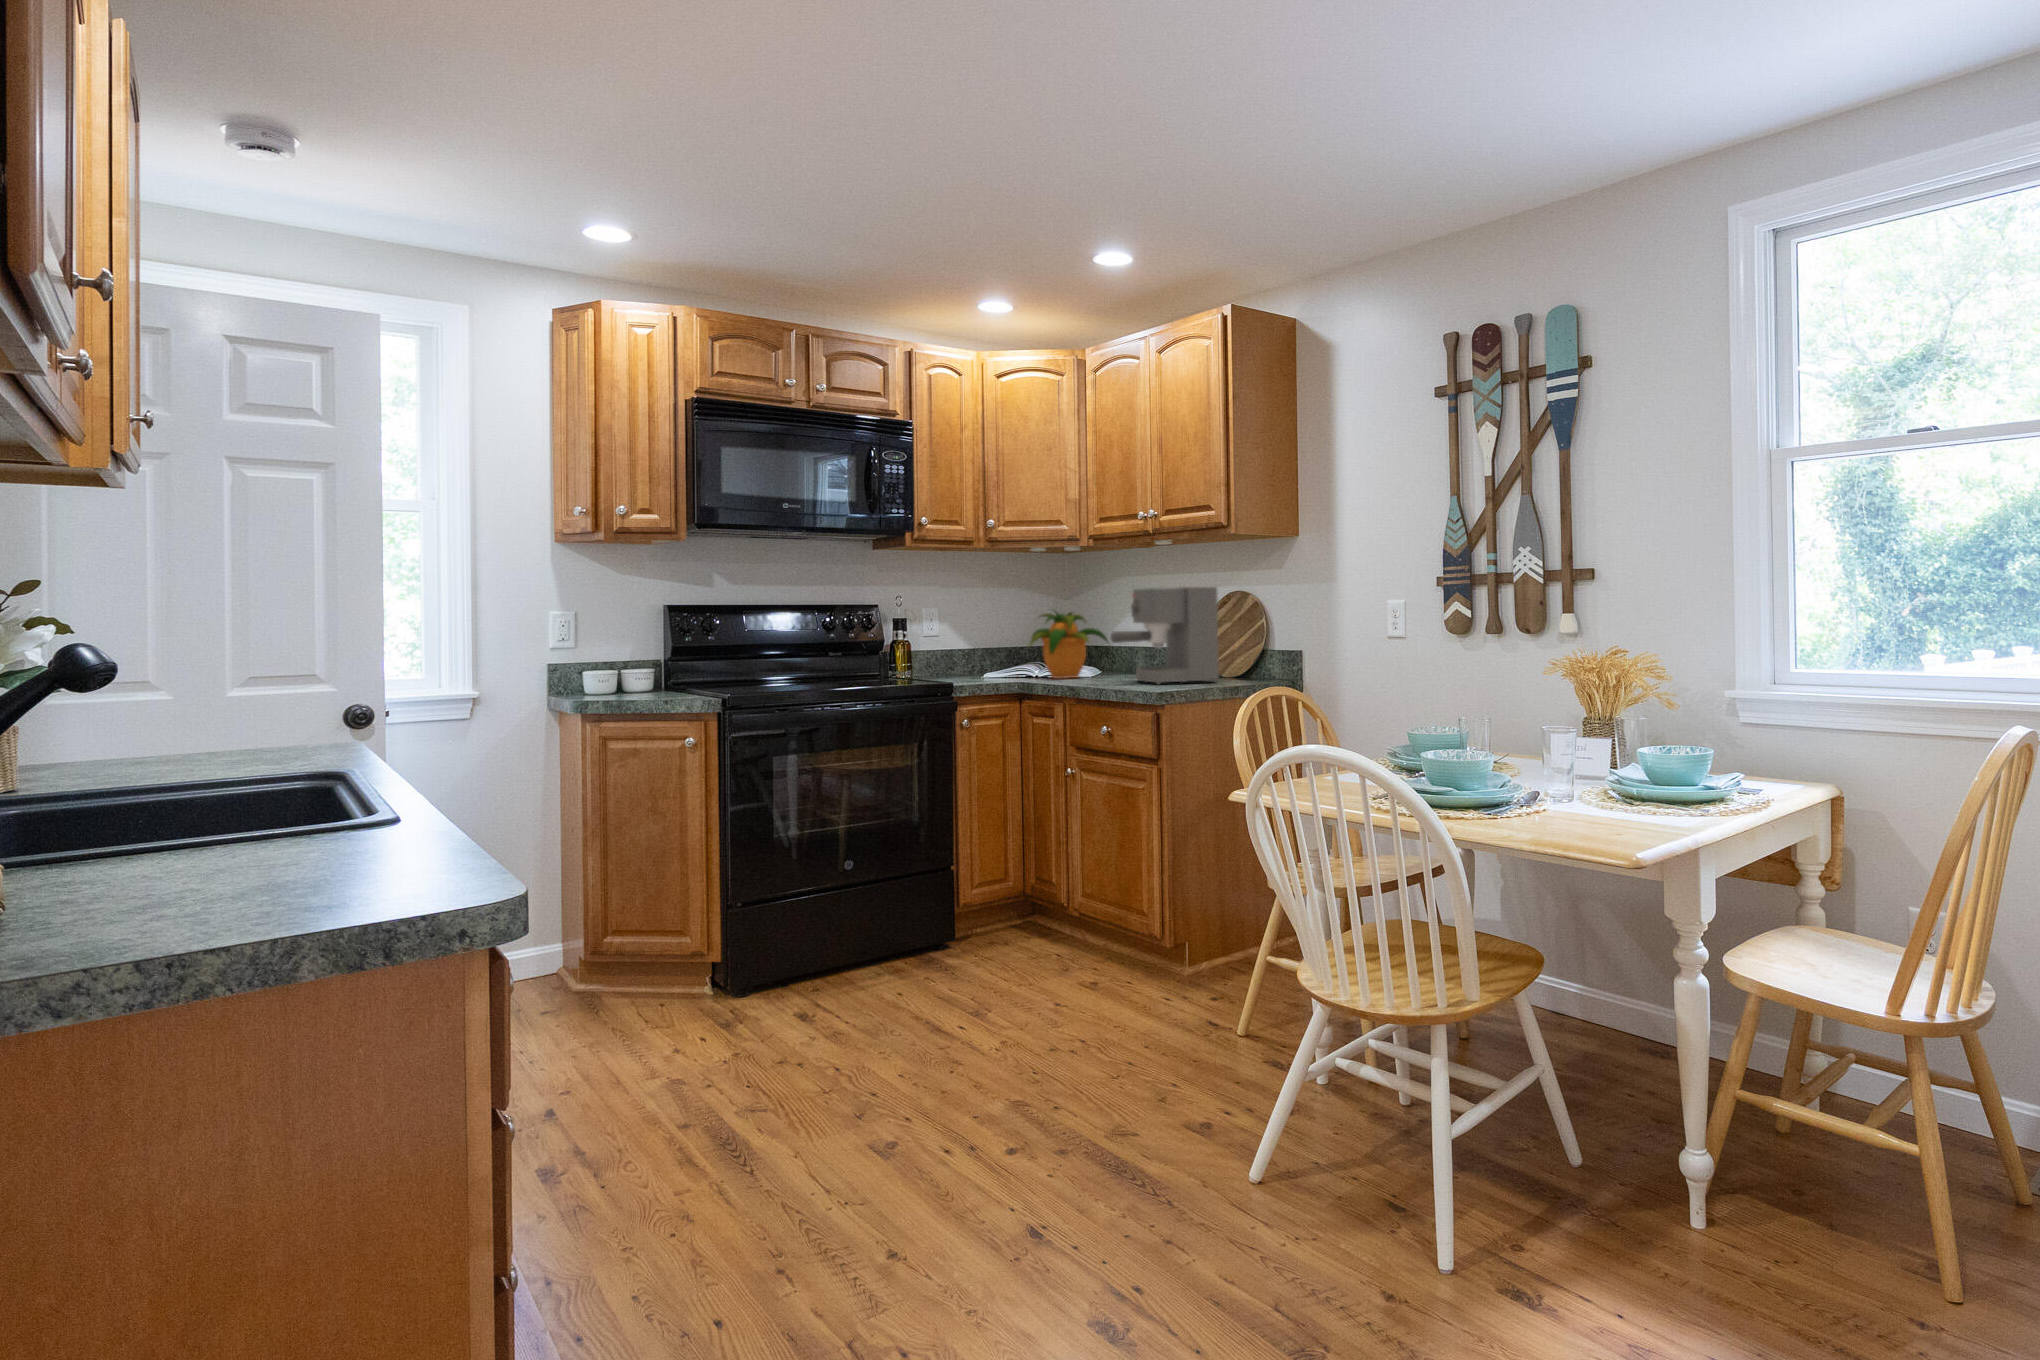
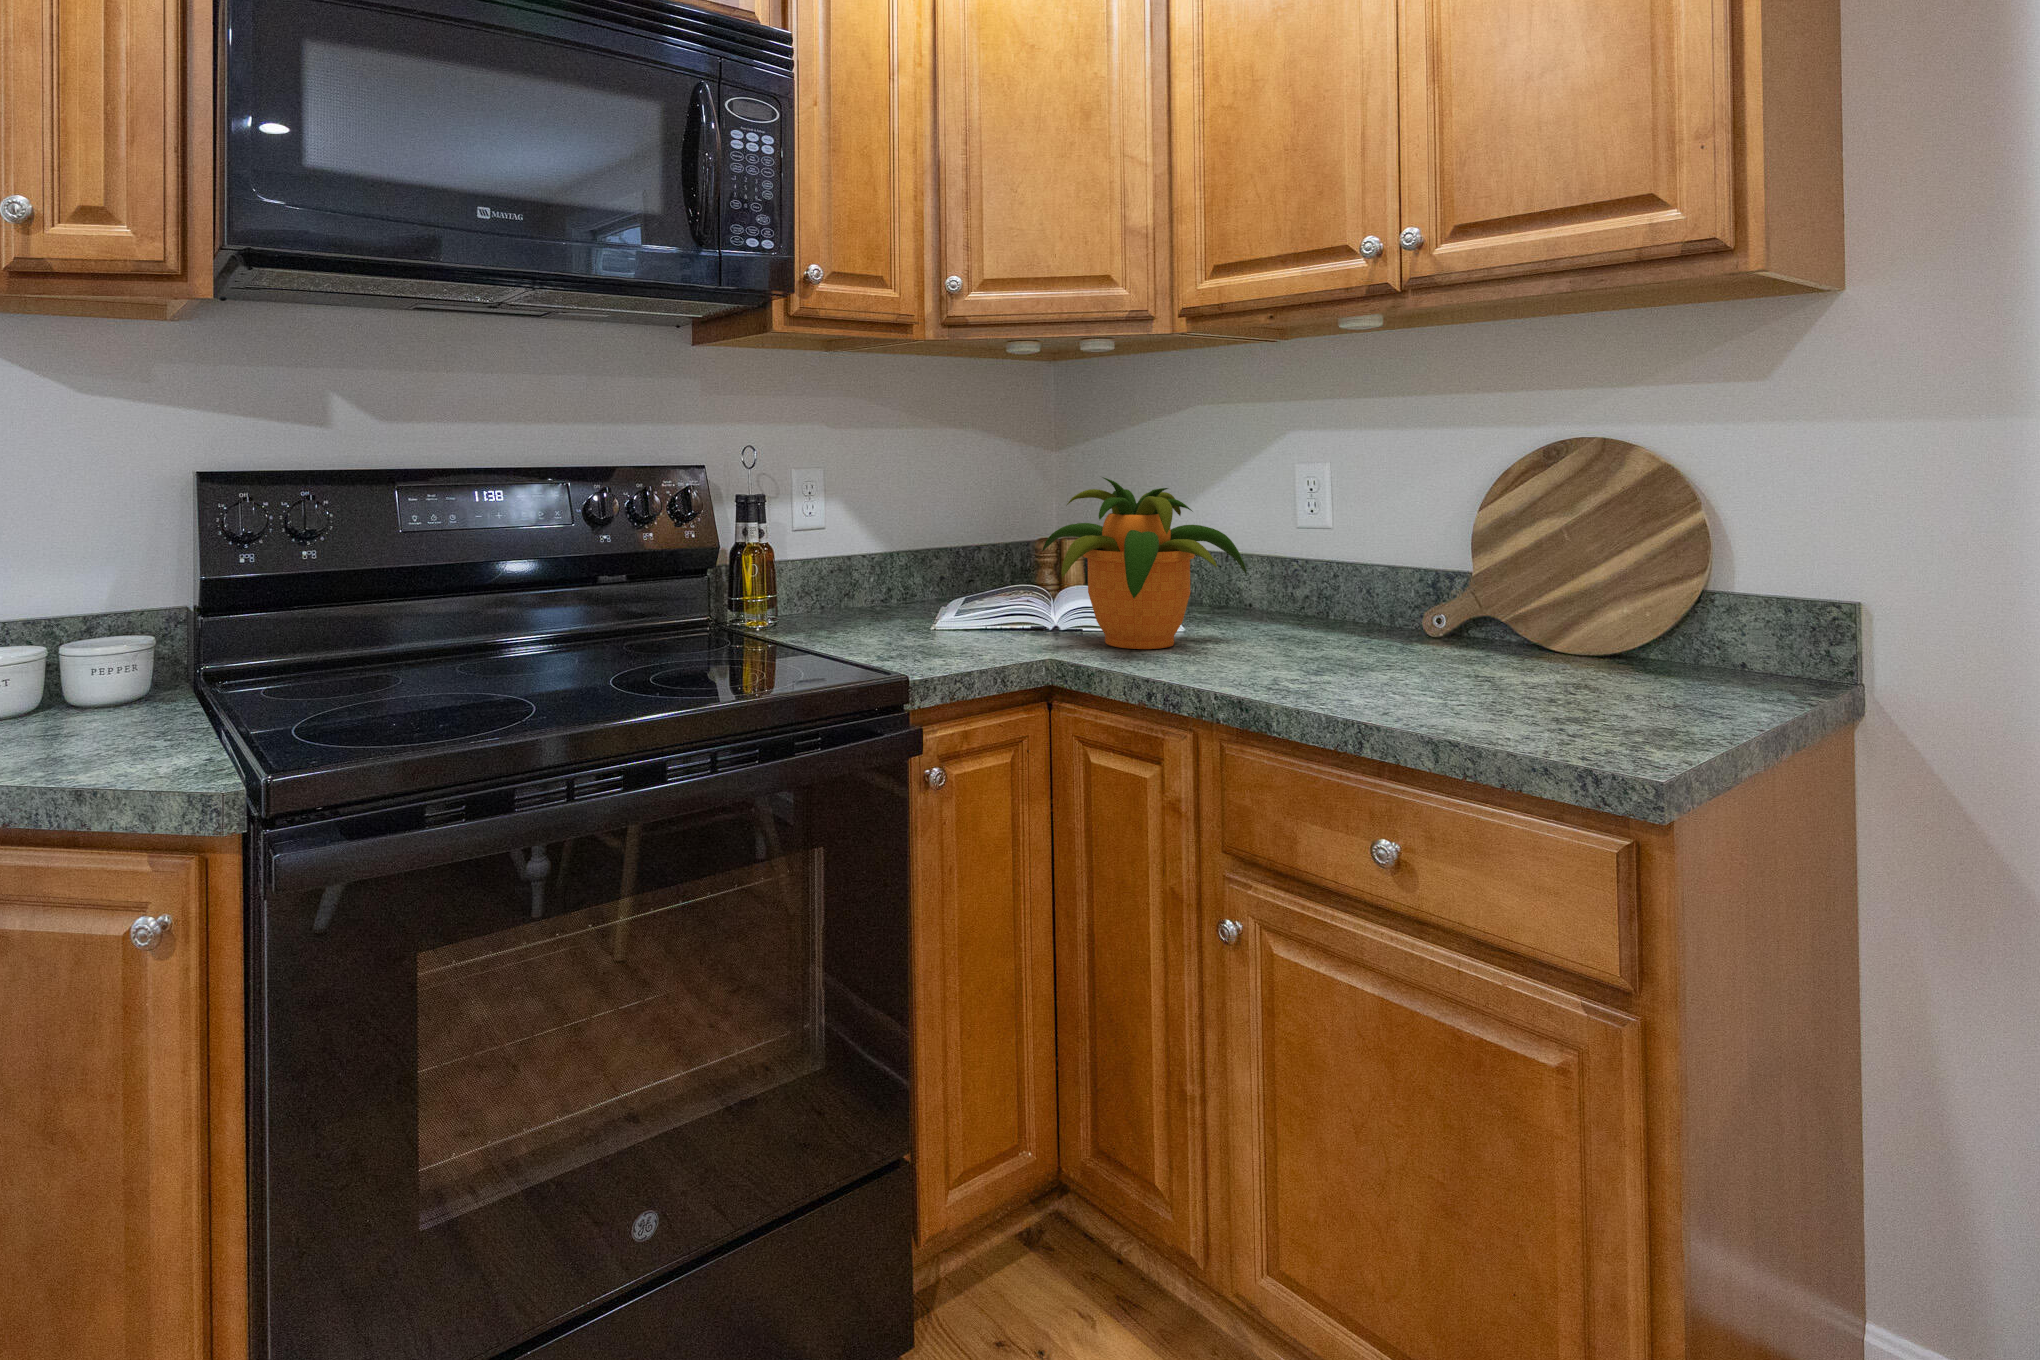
coffee maker: present [1110,587,1219,685] -> none [1369,430,1667,713]

